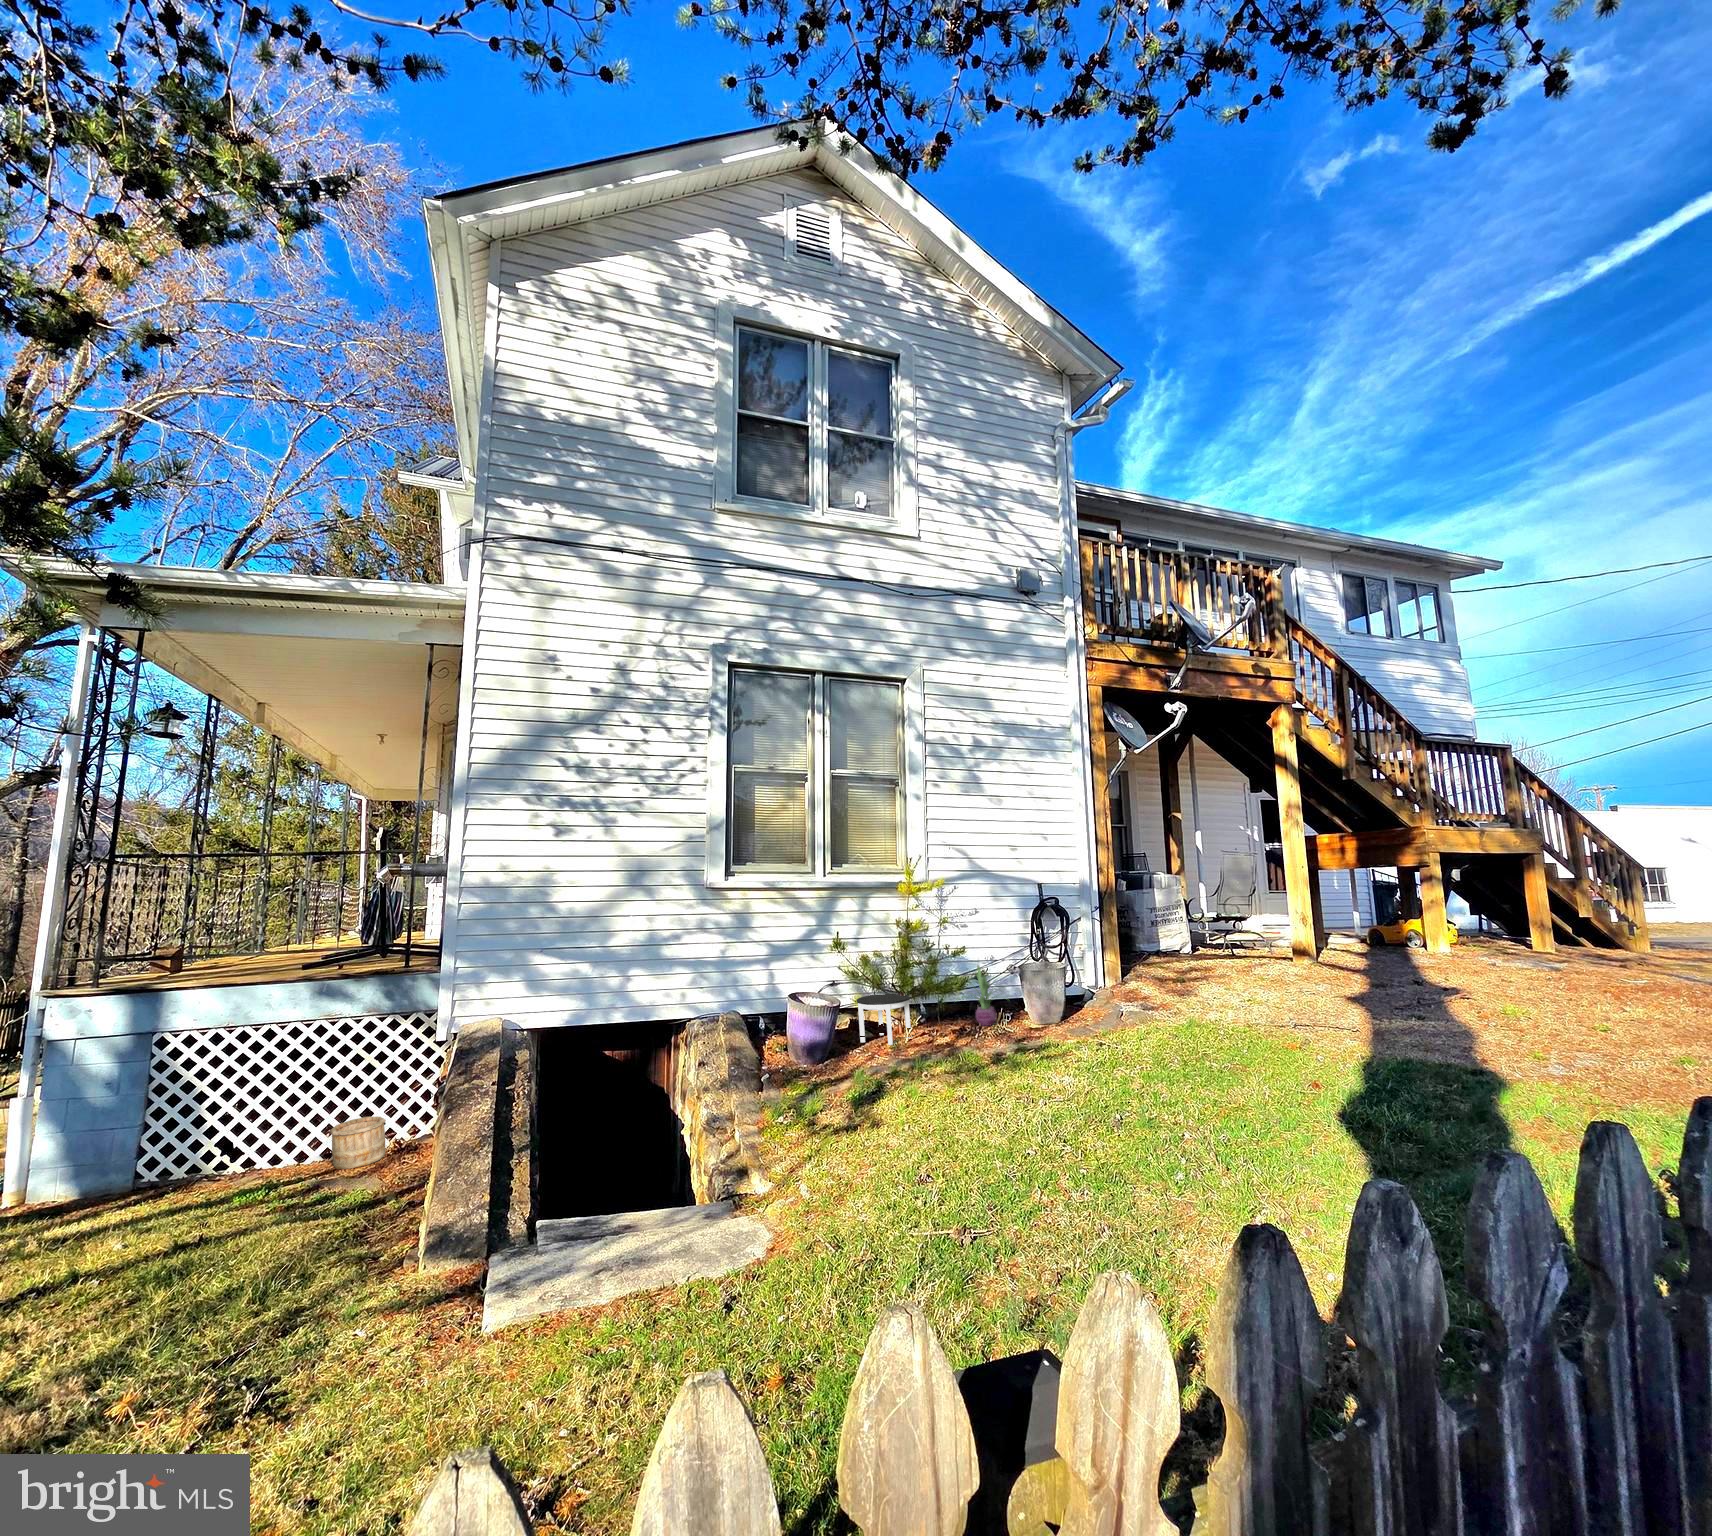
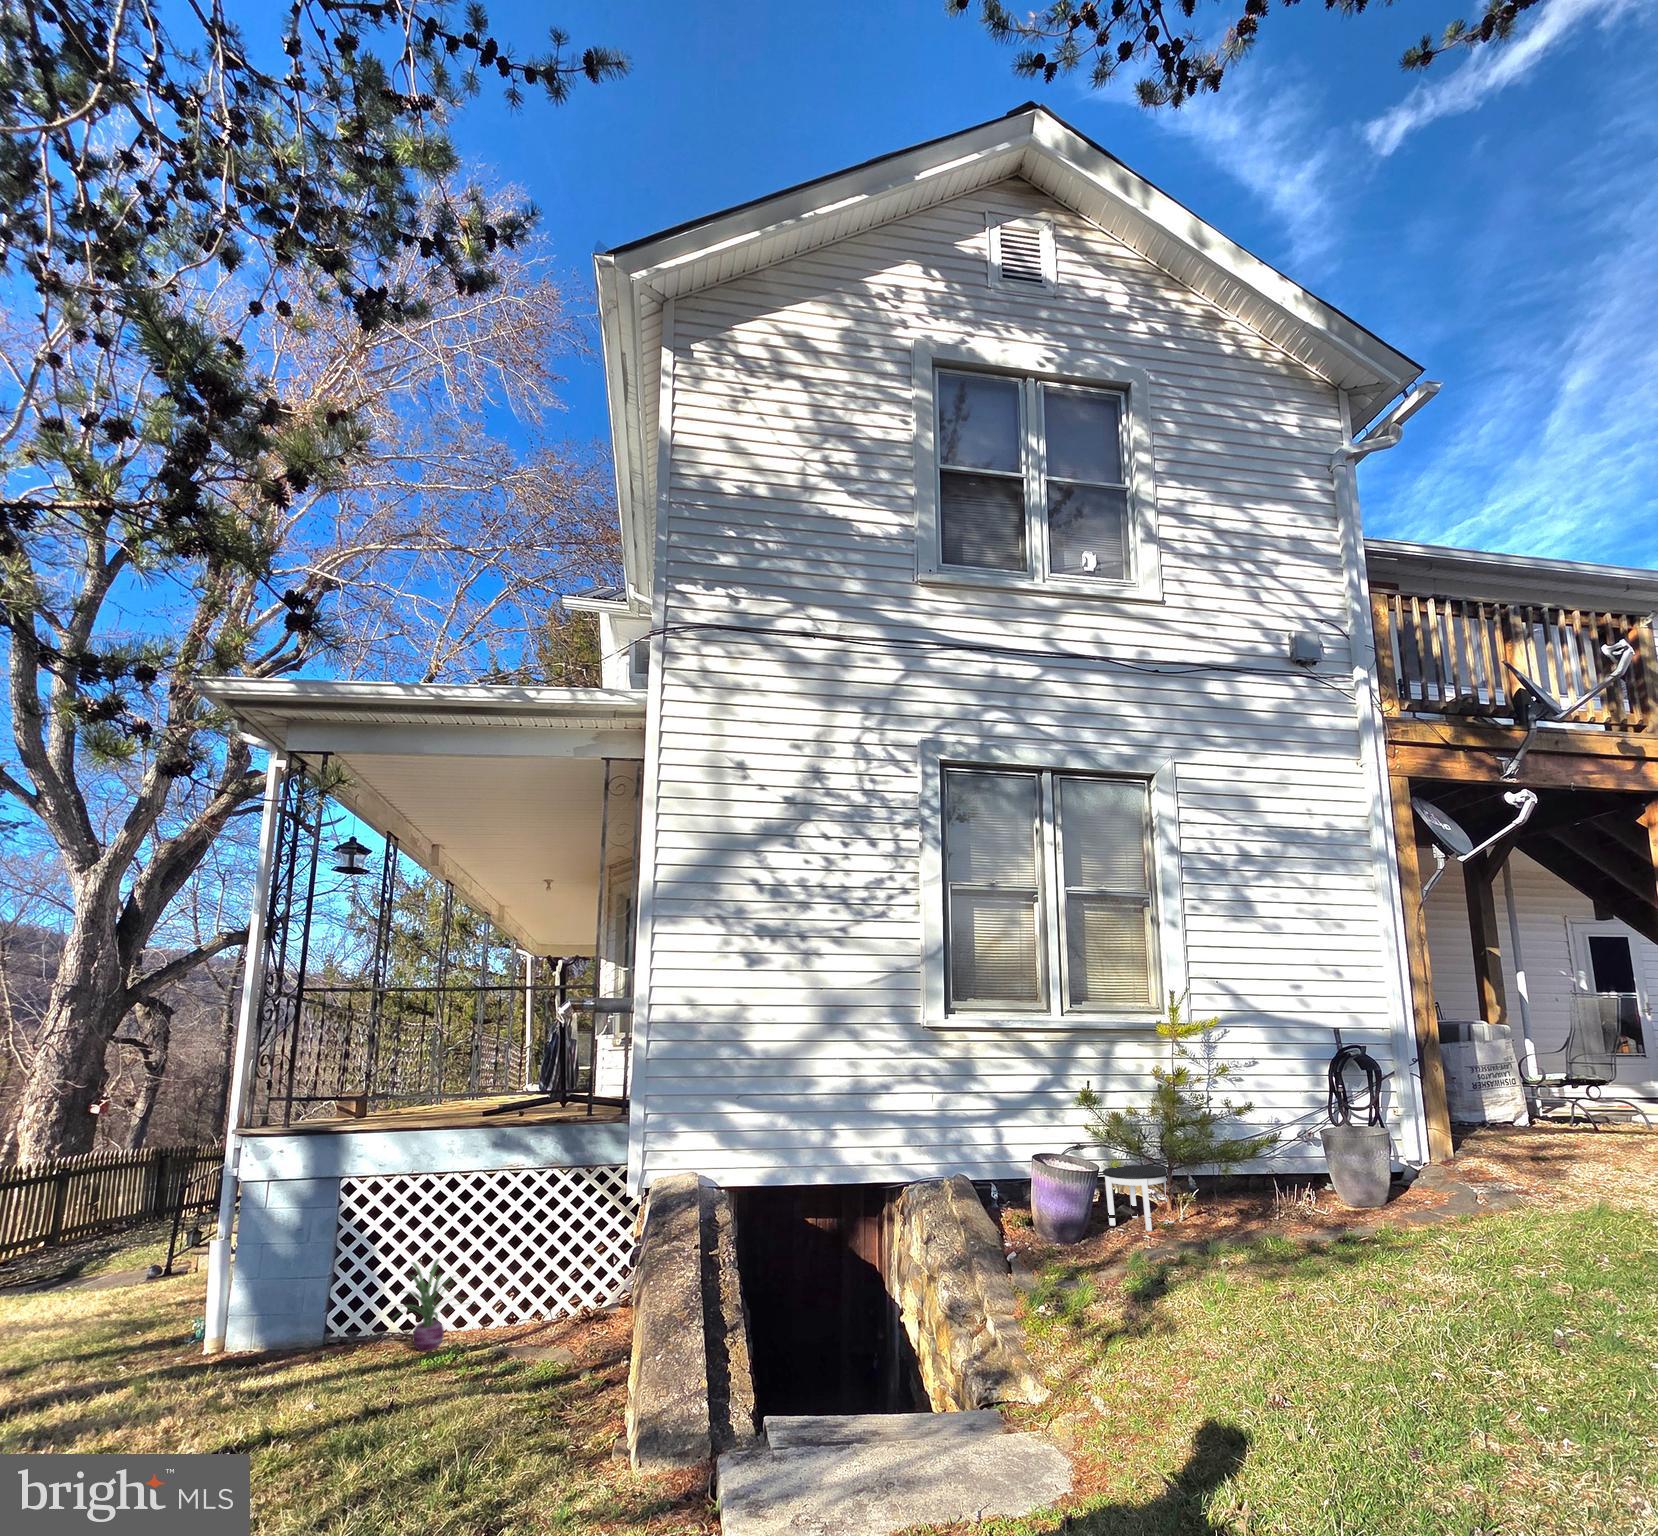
decorative plant: present [958,966,997,1026] -> present [393,1259,450,1352]
wooden bucket: present [330,1117,386,1169] -> none [515,1280,571,1338]

